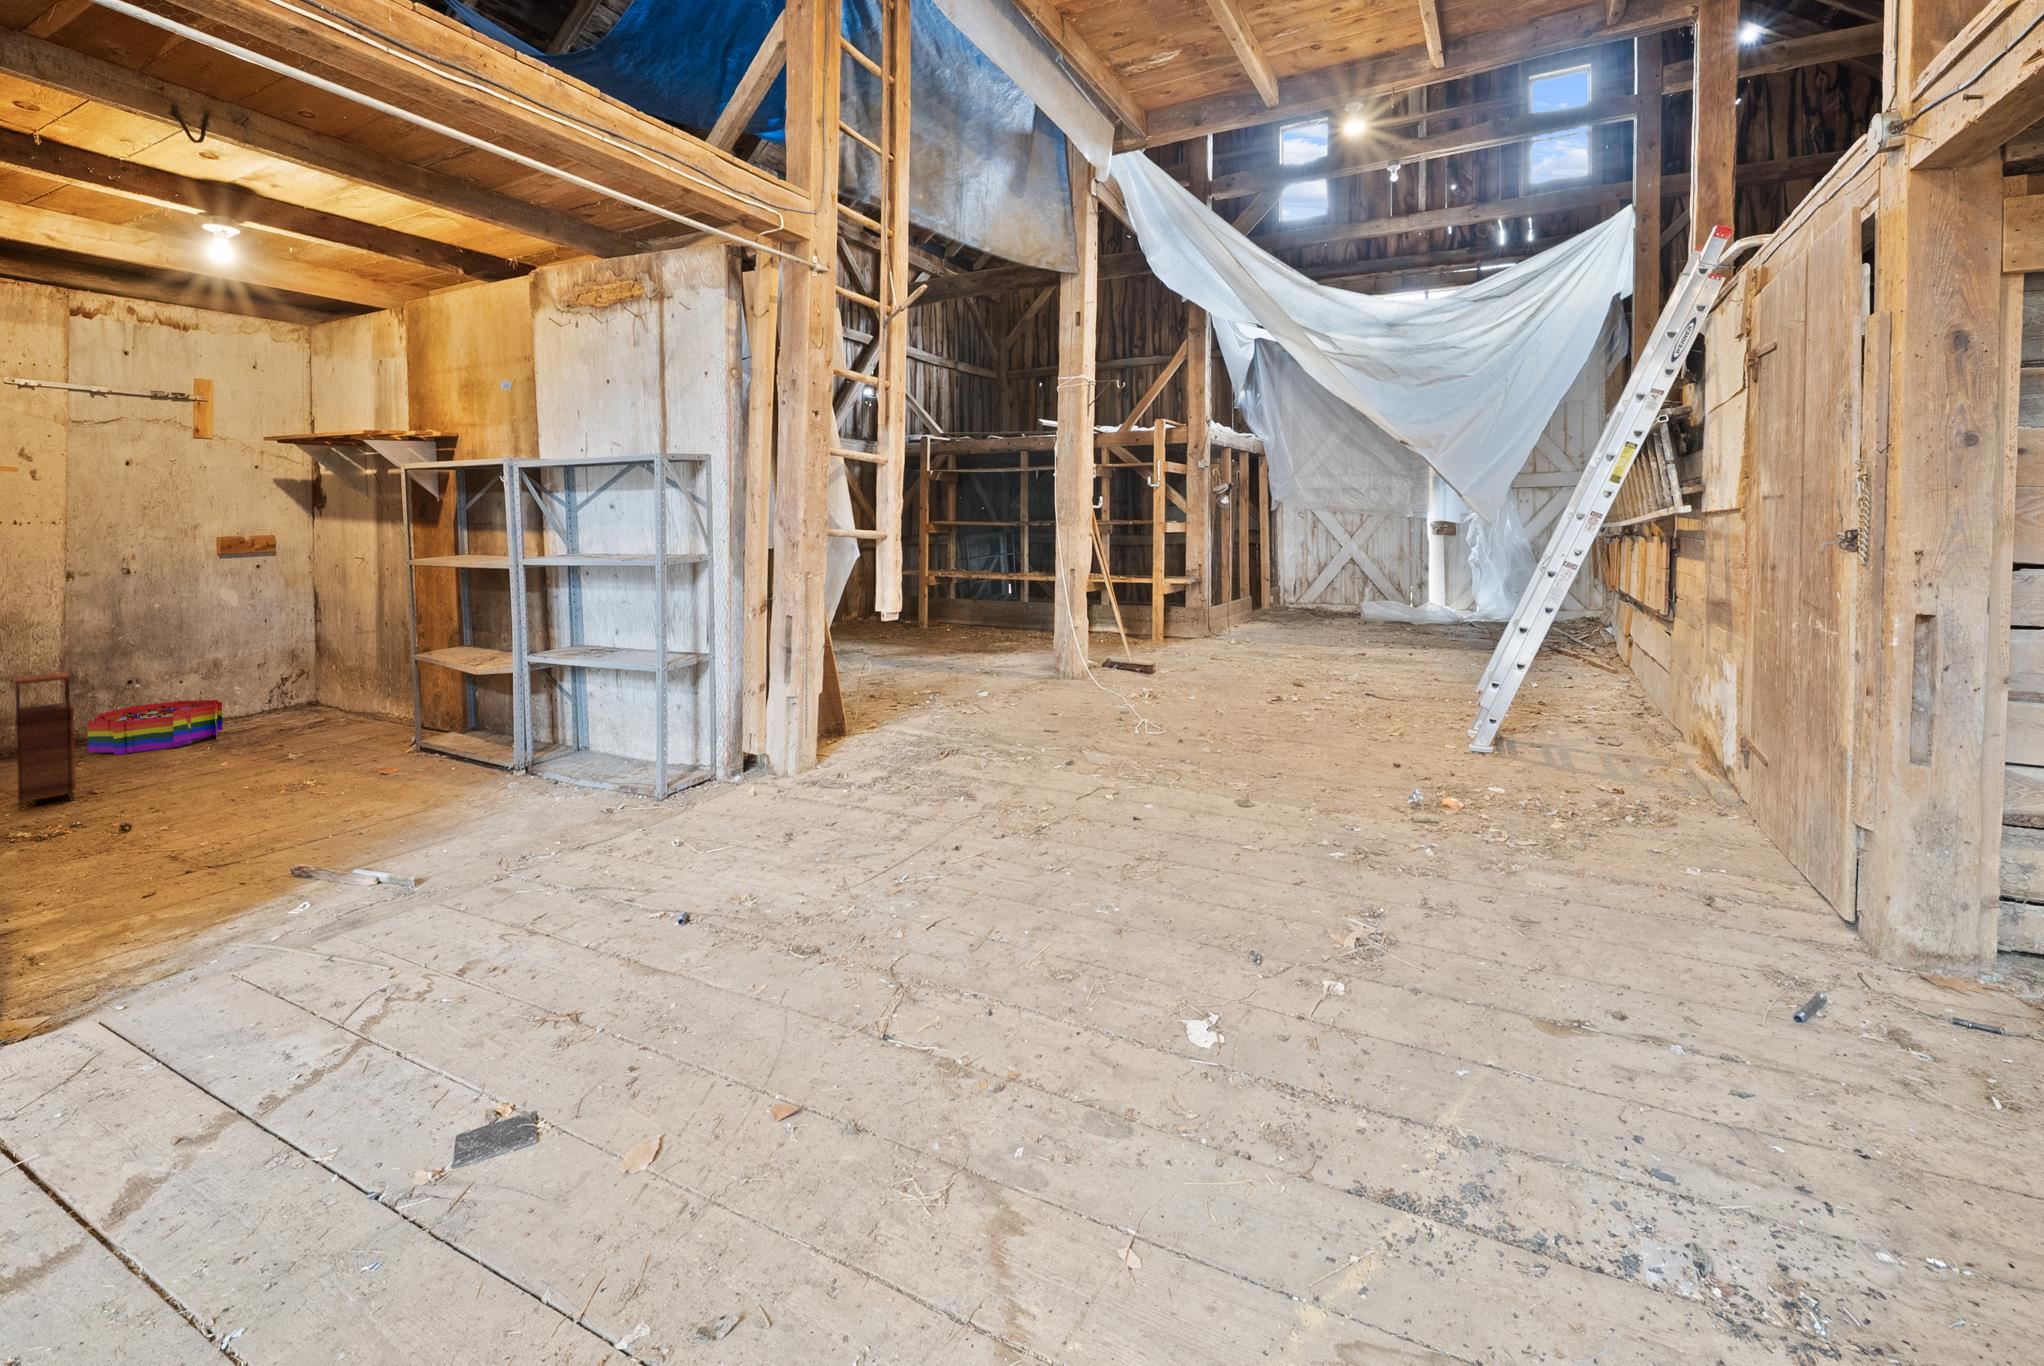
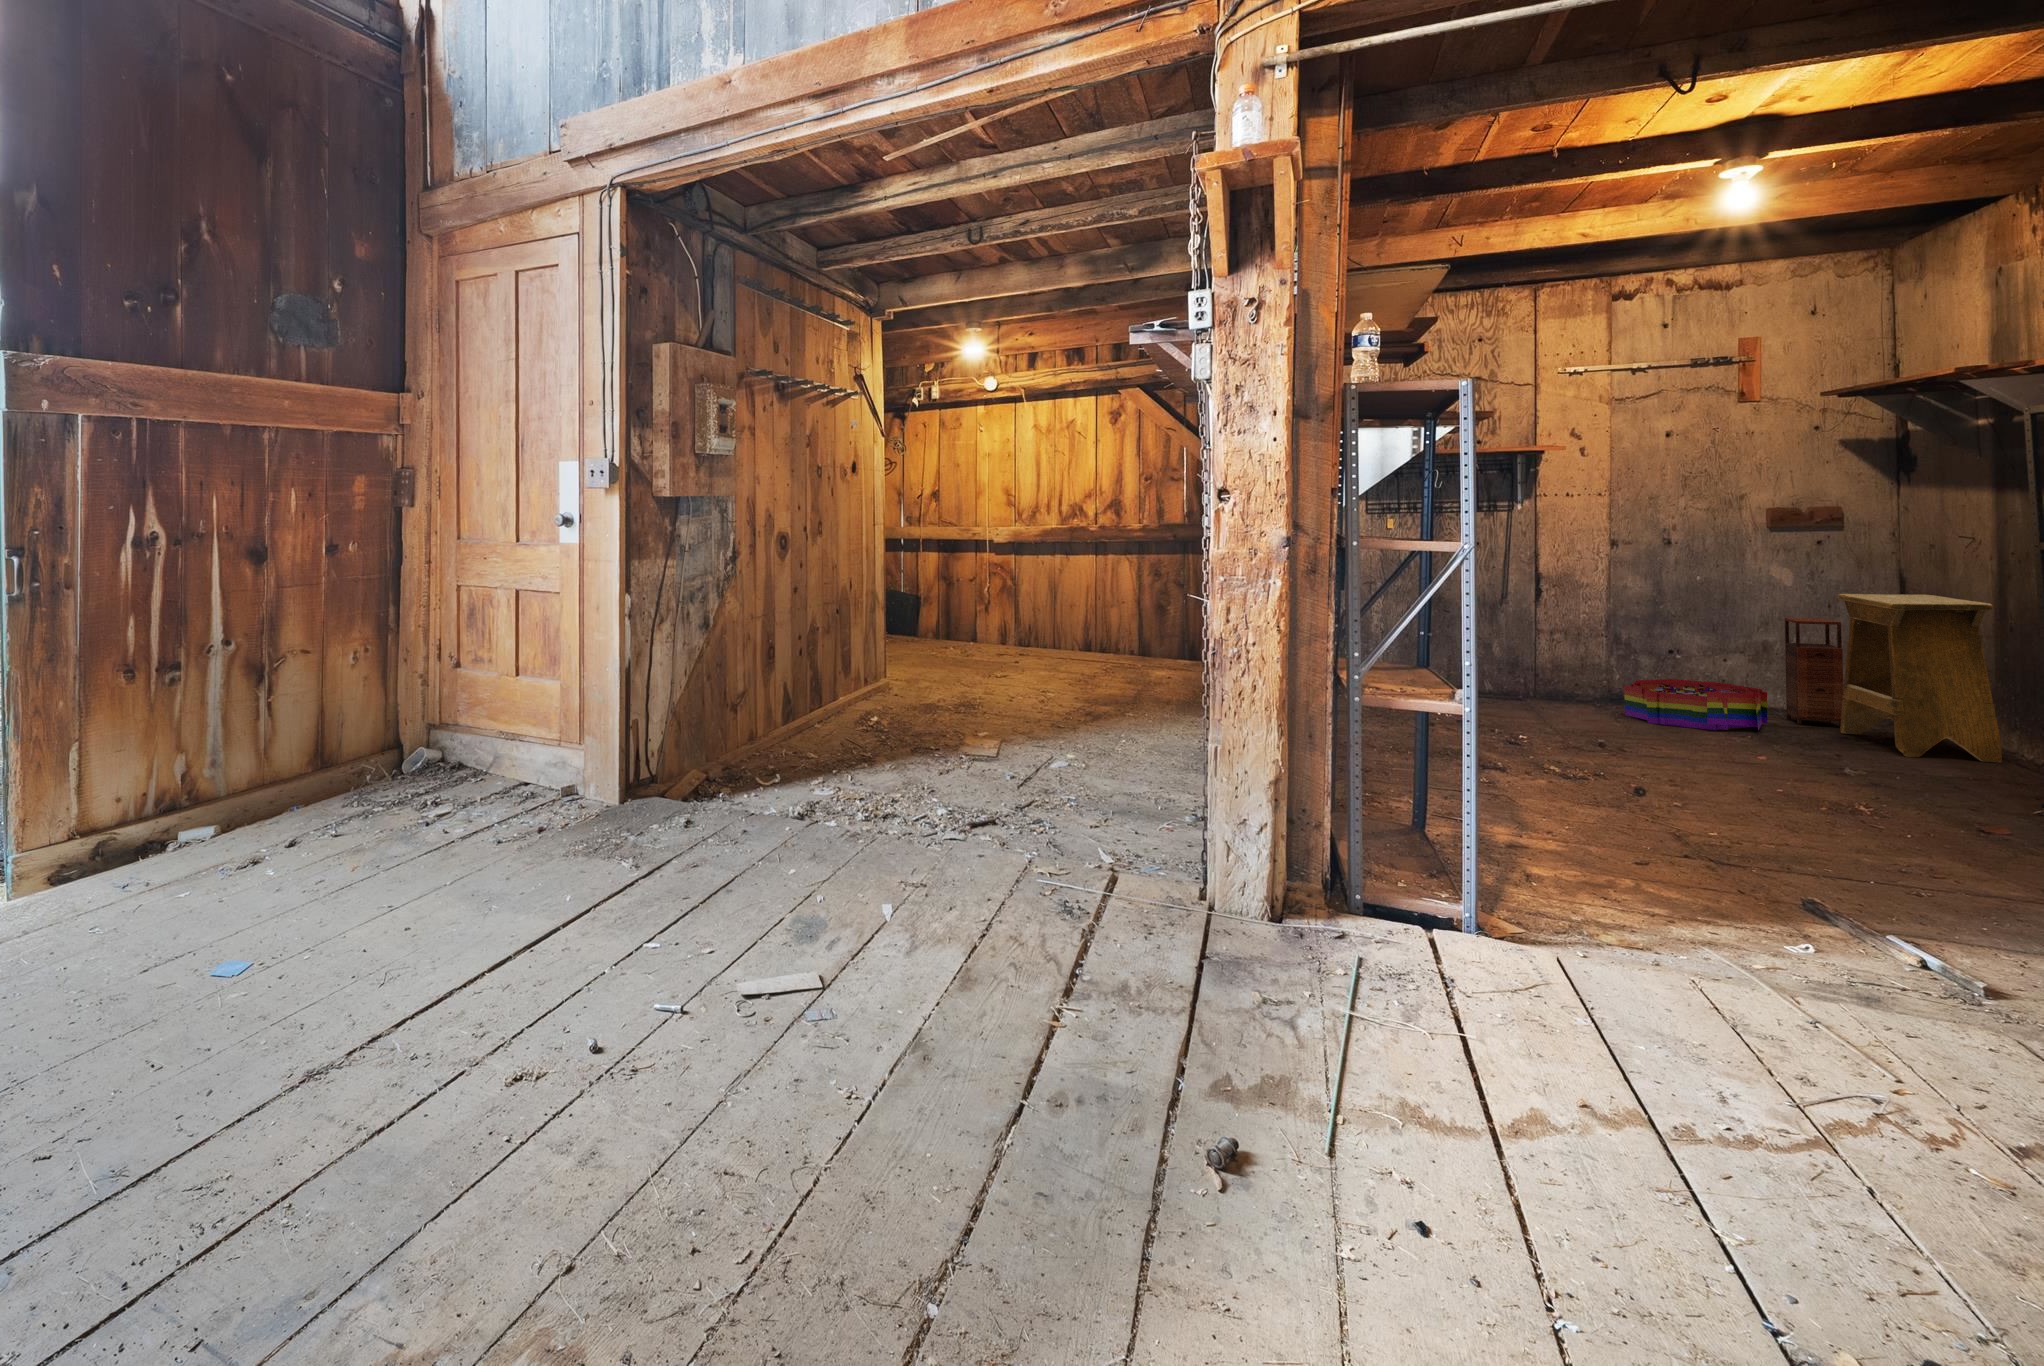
stool: none [274,604,377,732] -> present [1838,594,2002,763]
storage cabinet: present [15,672,76,809] -> present [1785,618,1843,727]

